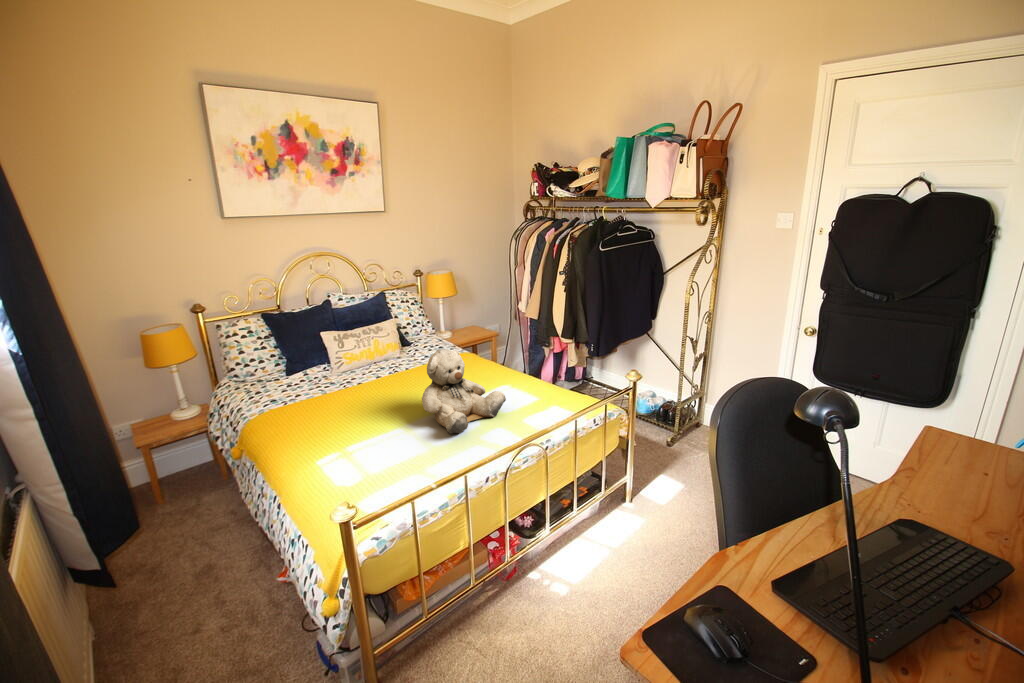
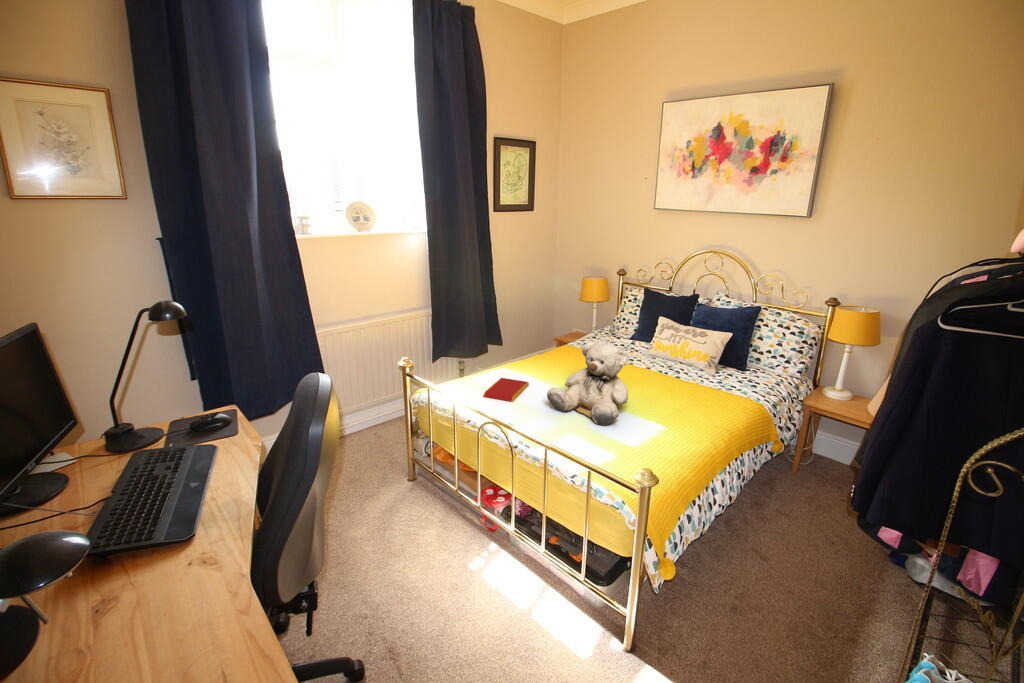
book: none [352,444,425,484] -> present [483,378,529,402]

